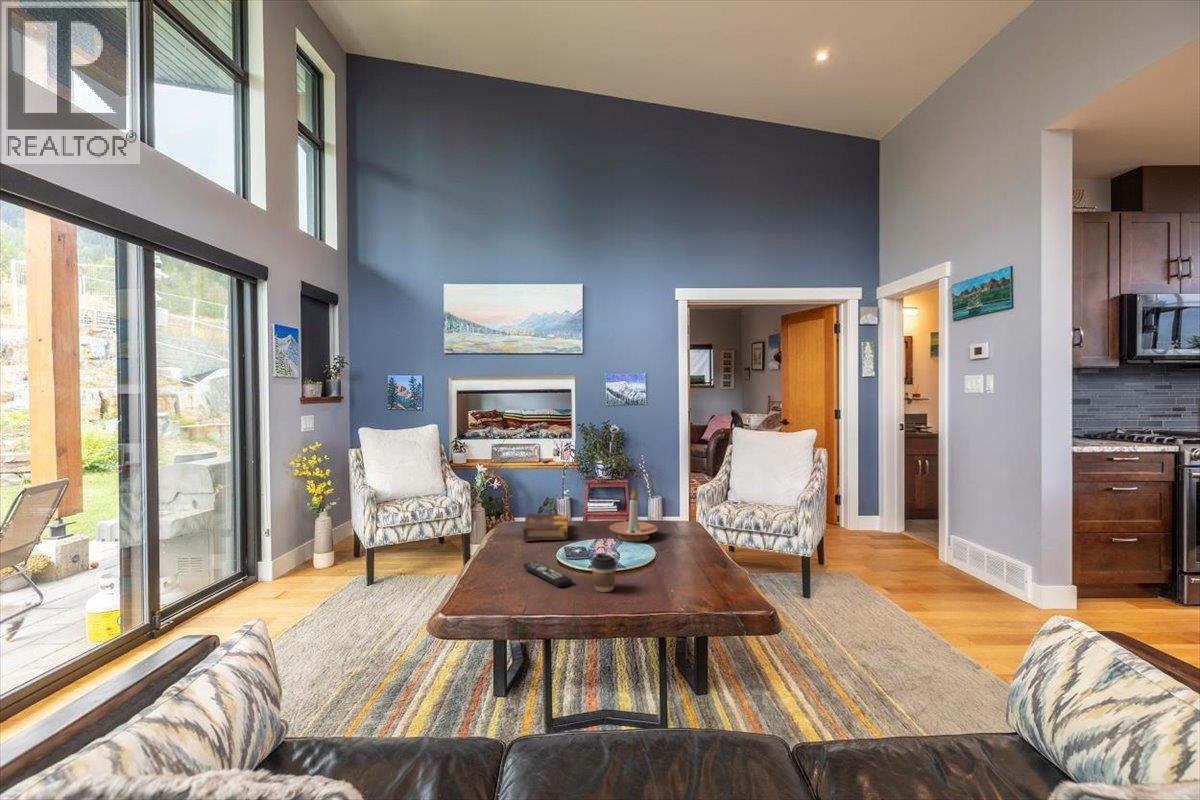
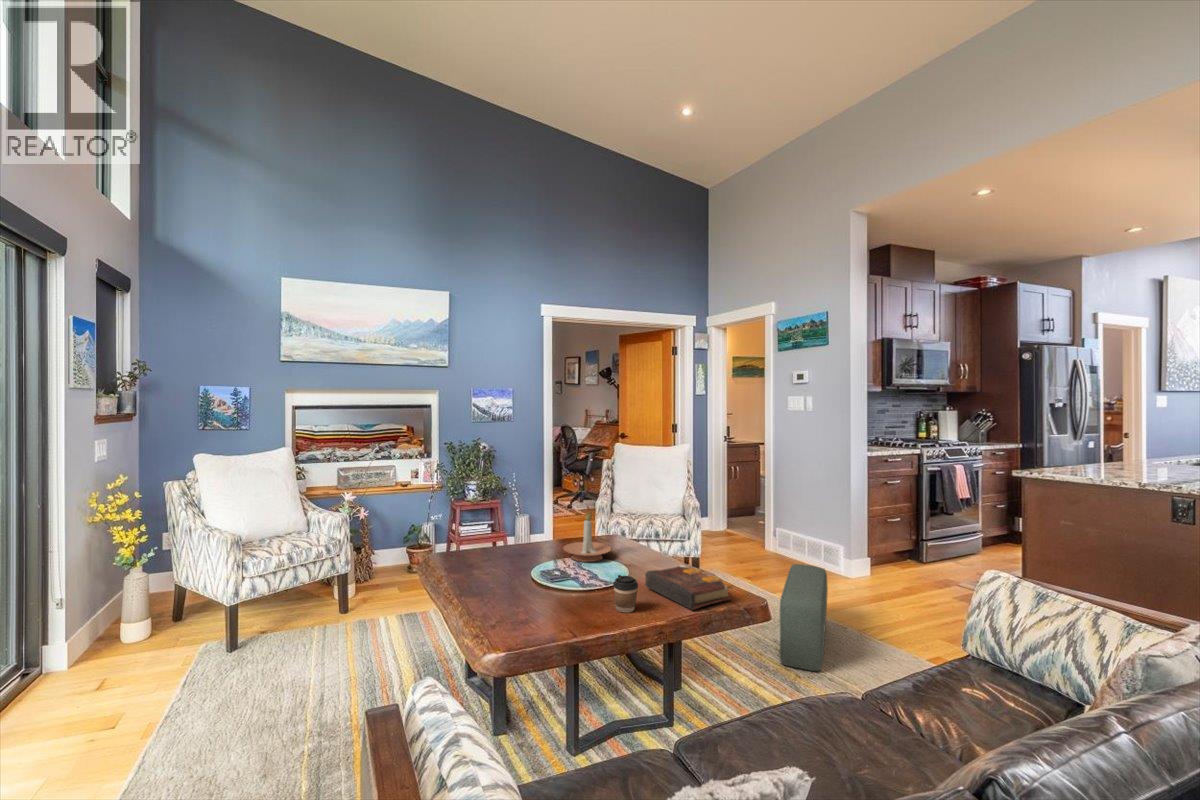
book: present [523,513,568,541] -> present [645,565,733,610]
remote control: present [523,561,572,587] -> none [525,594,591,615]
pouf: none [844,578,949,711] -> present [780,564,828,671]

